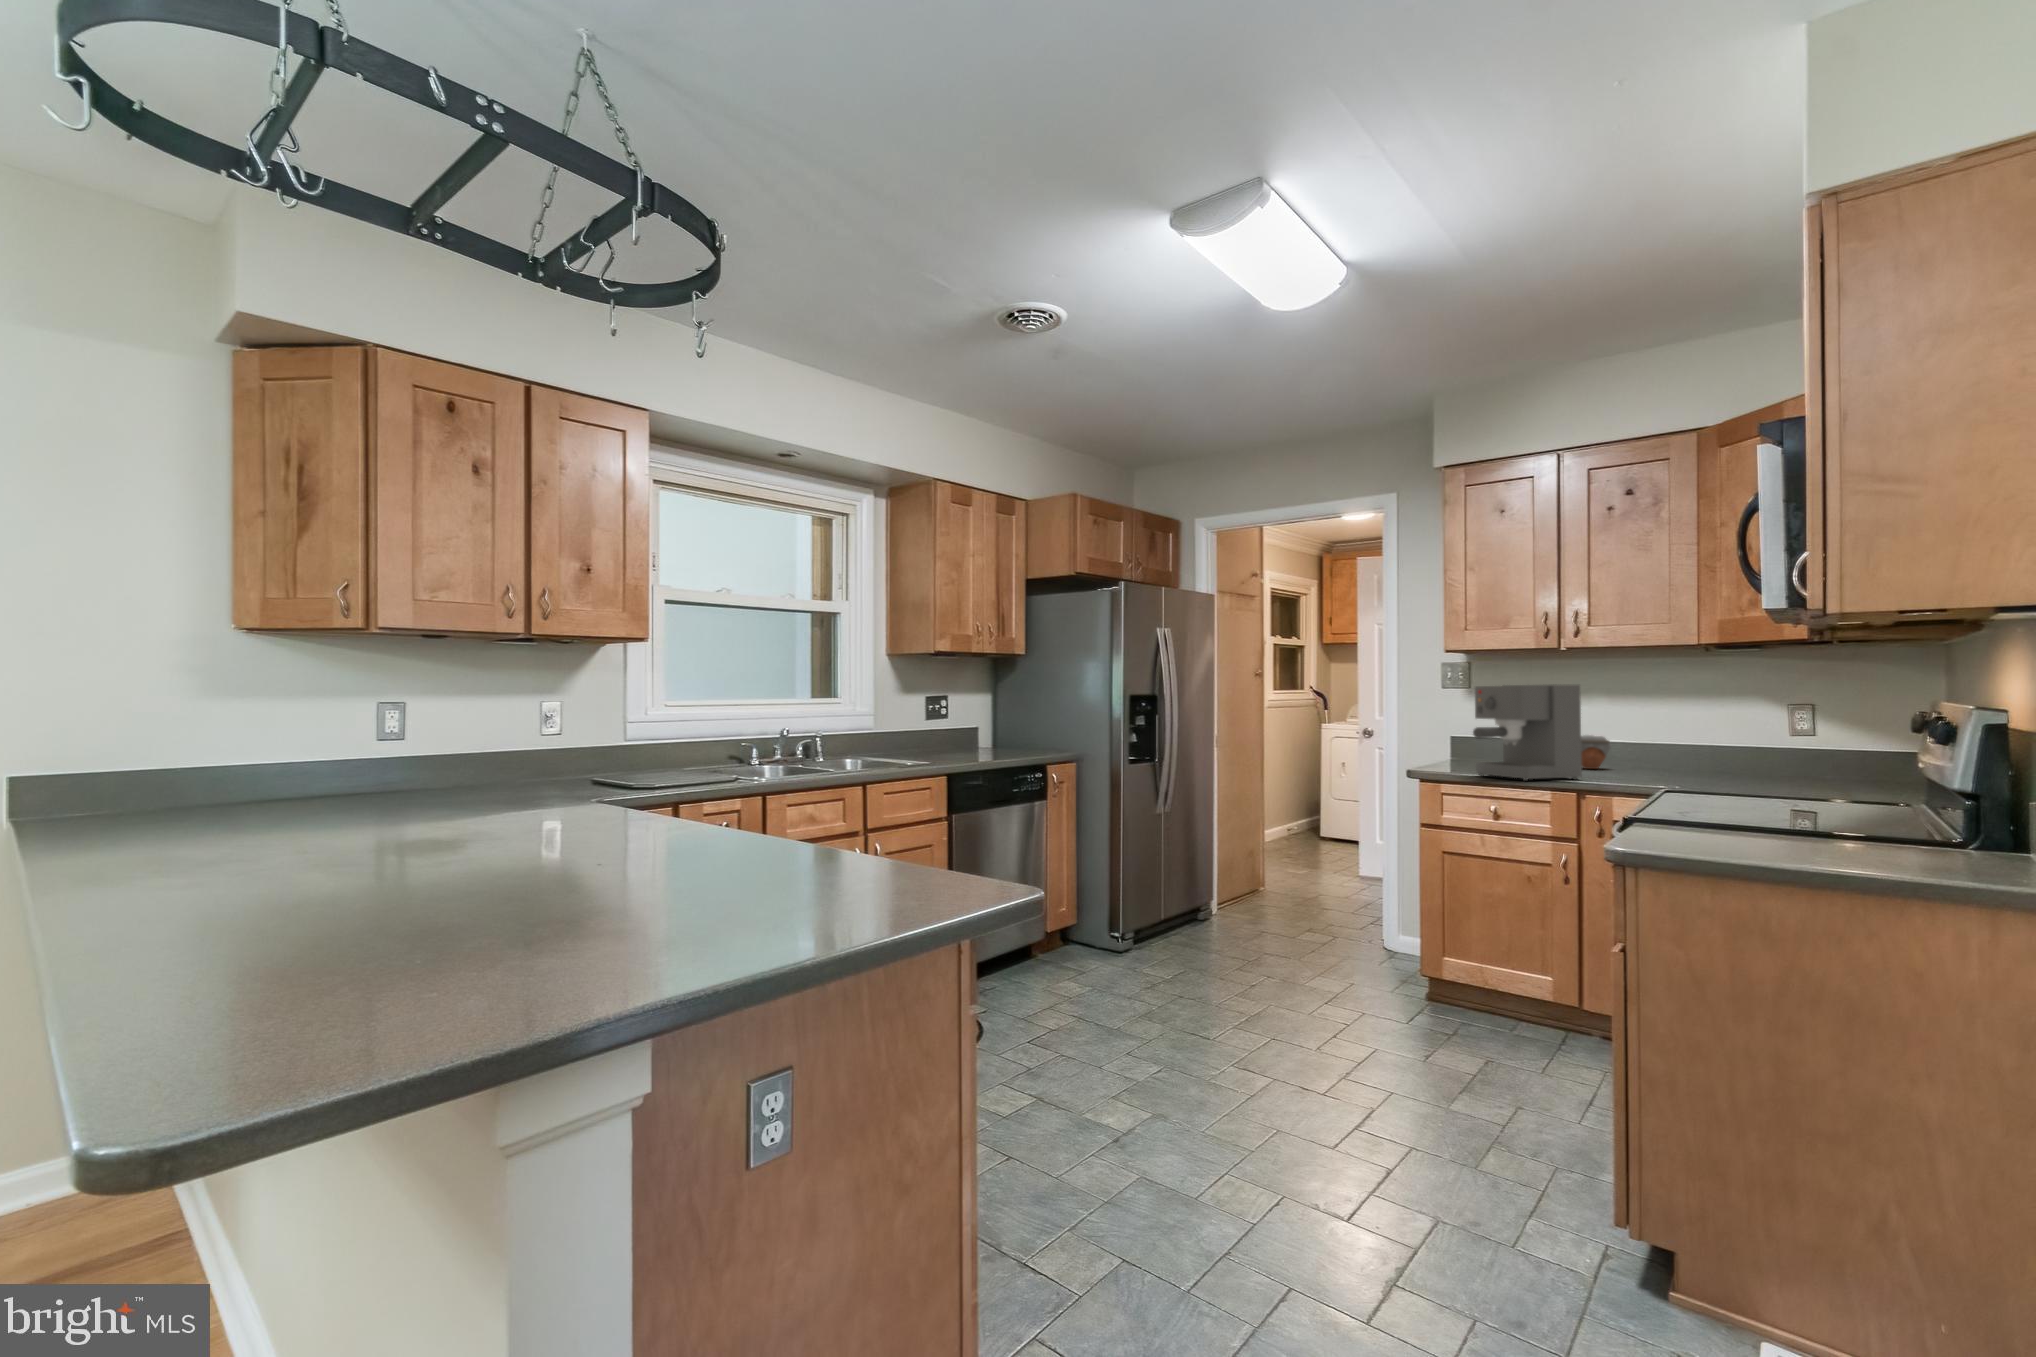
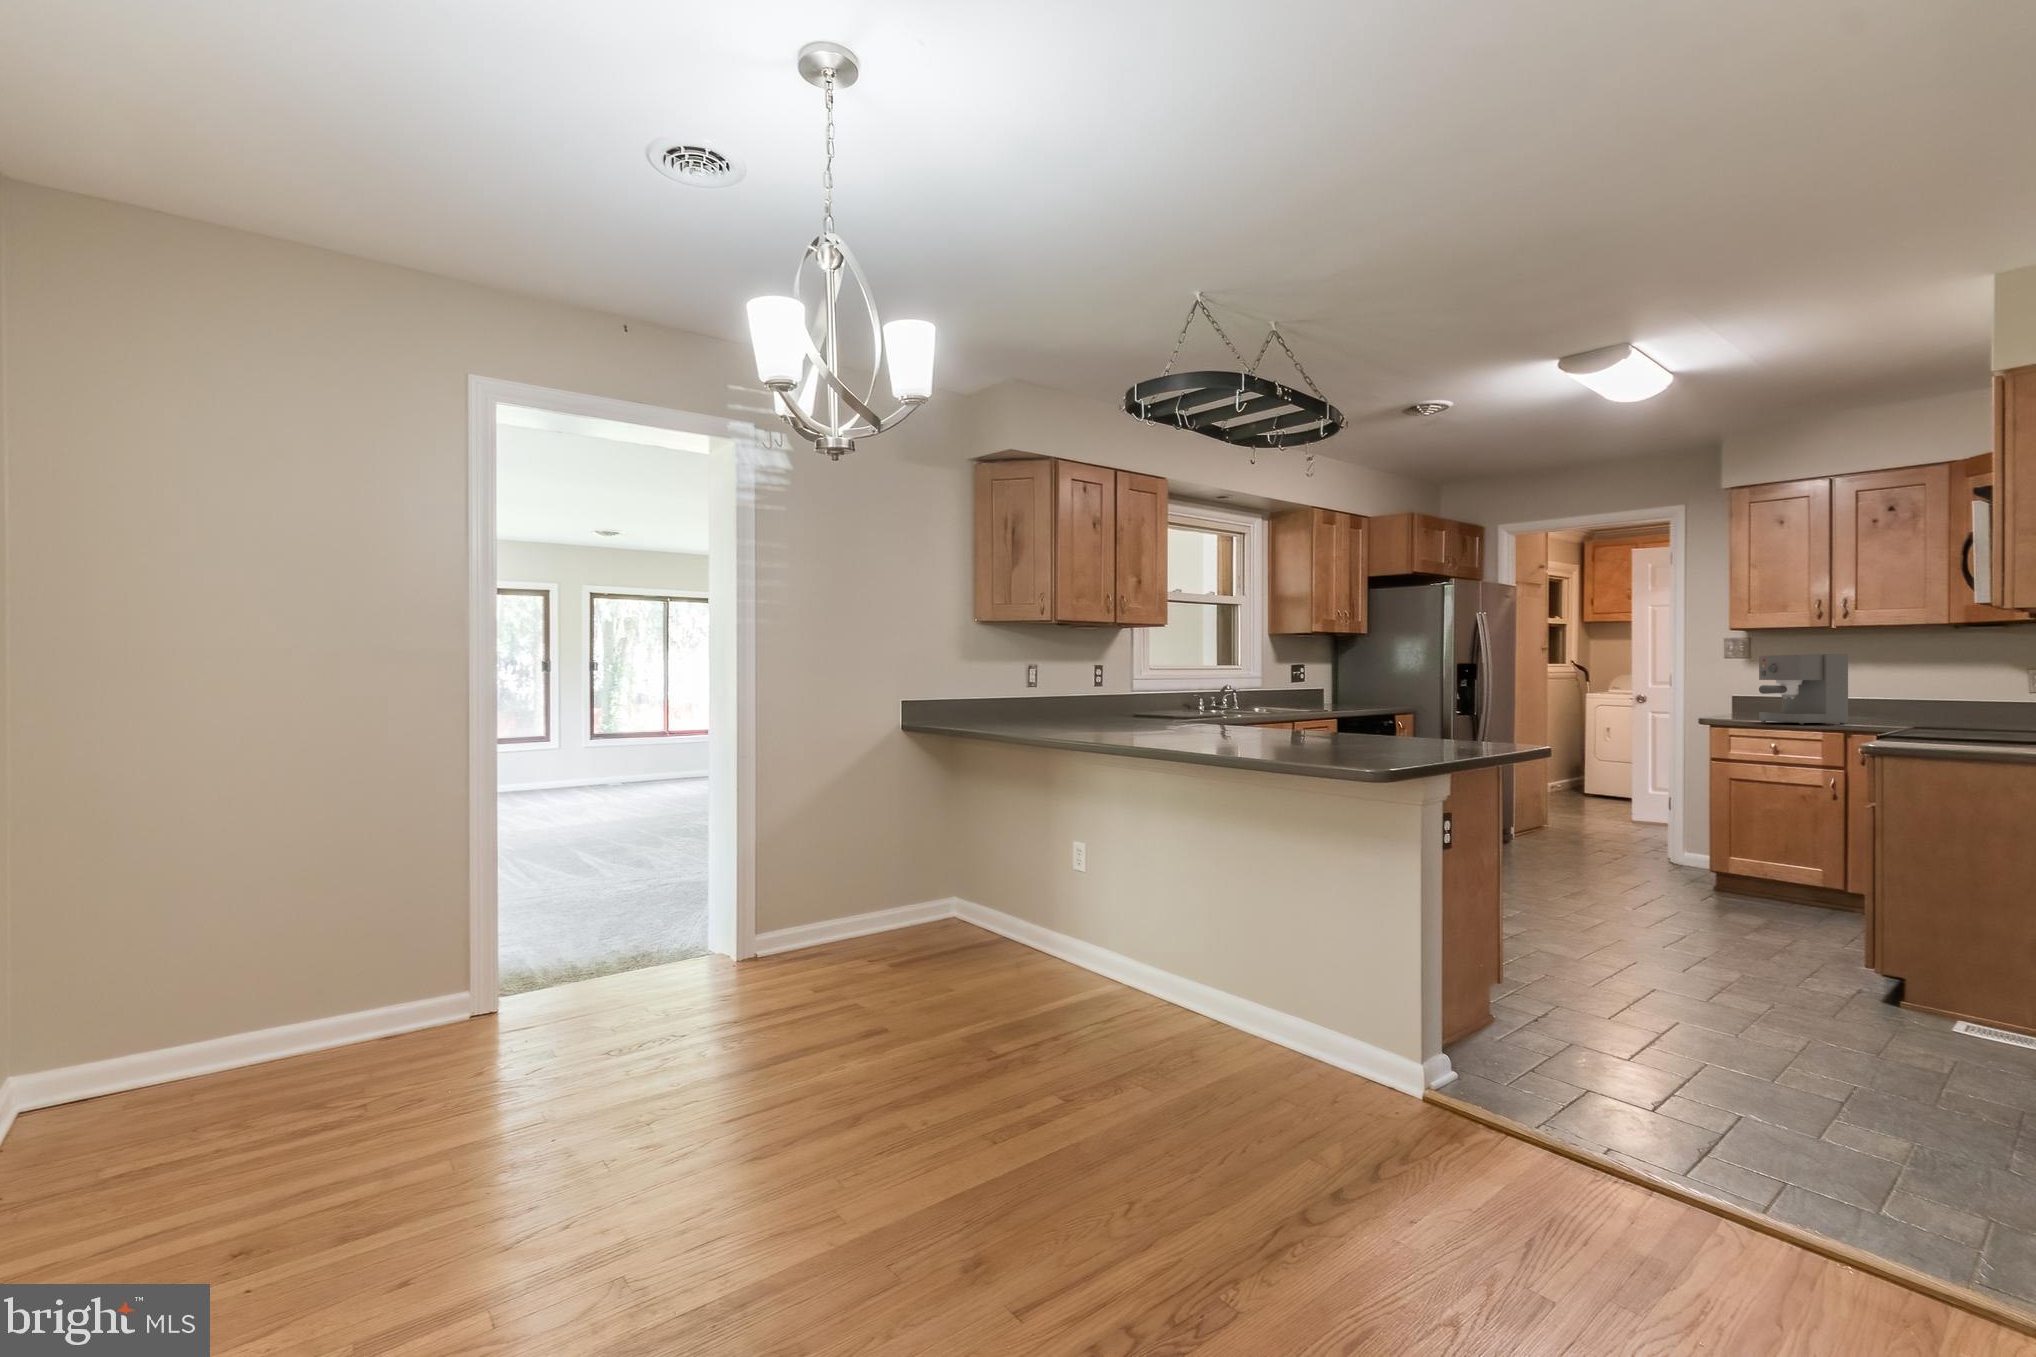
jar: present [1581,735,1611,769] -> none [1838,694,1875,720]

